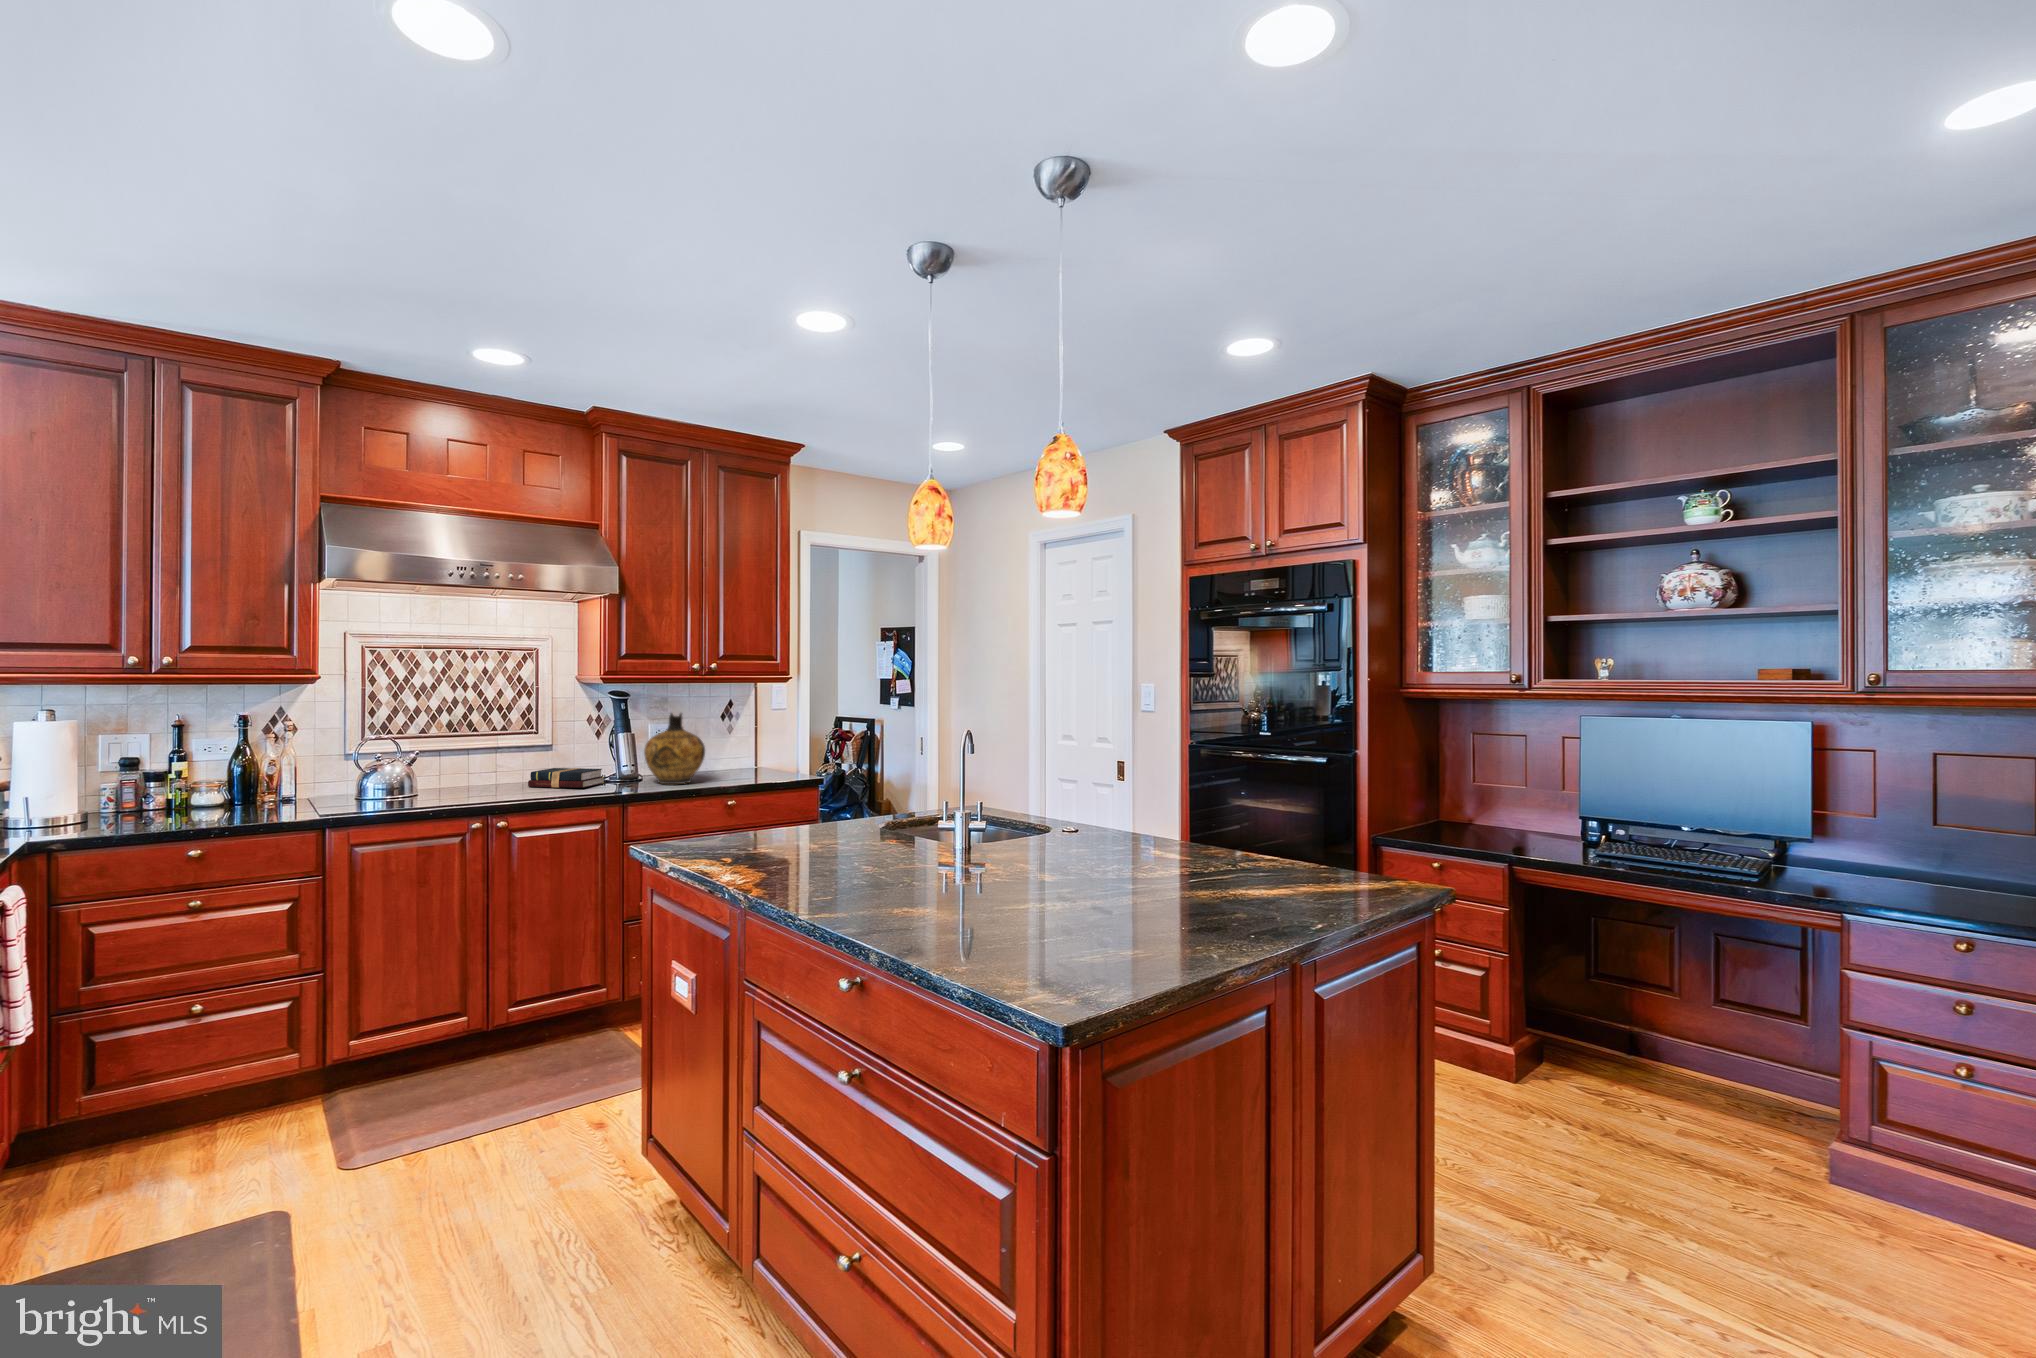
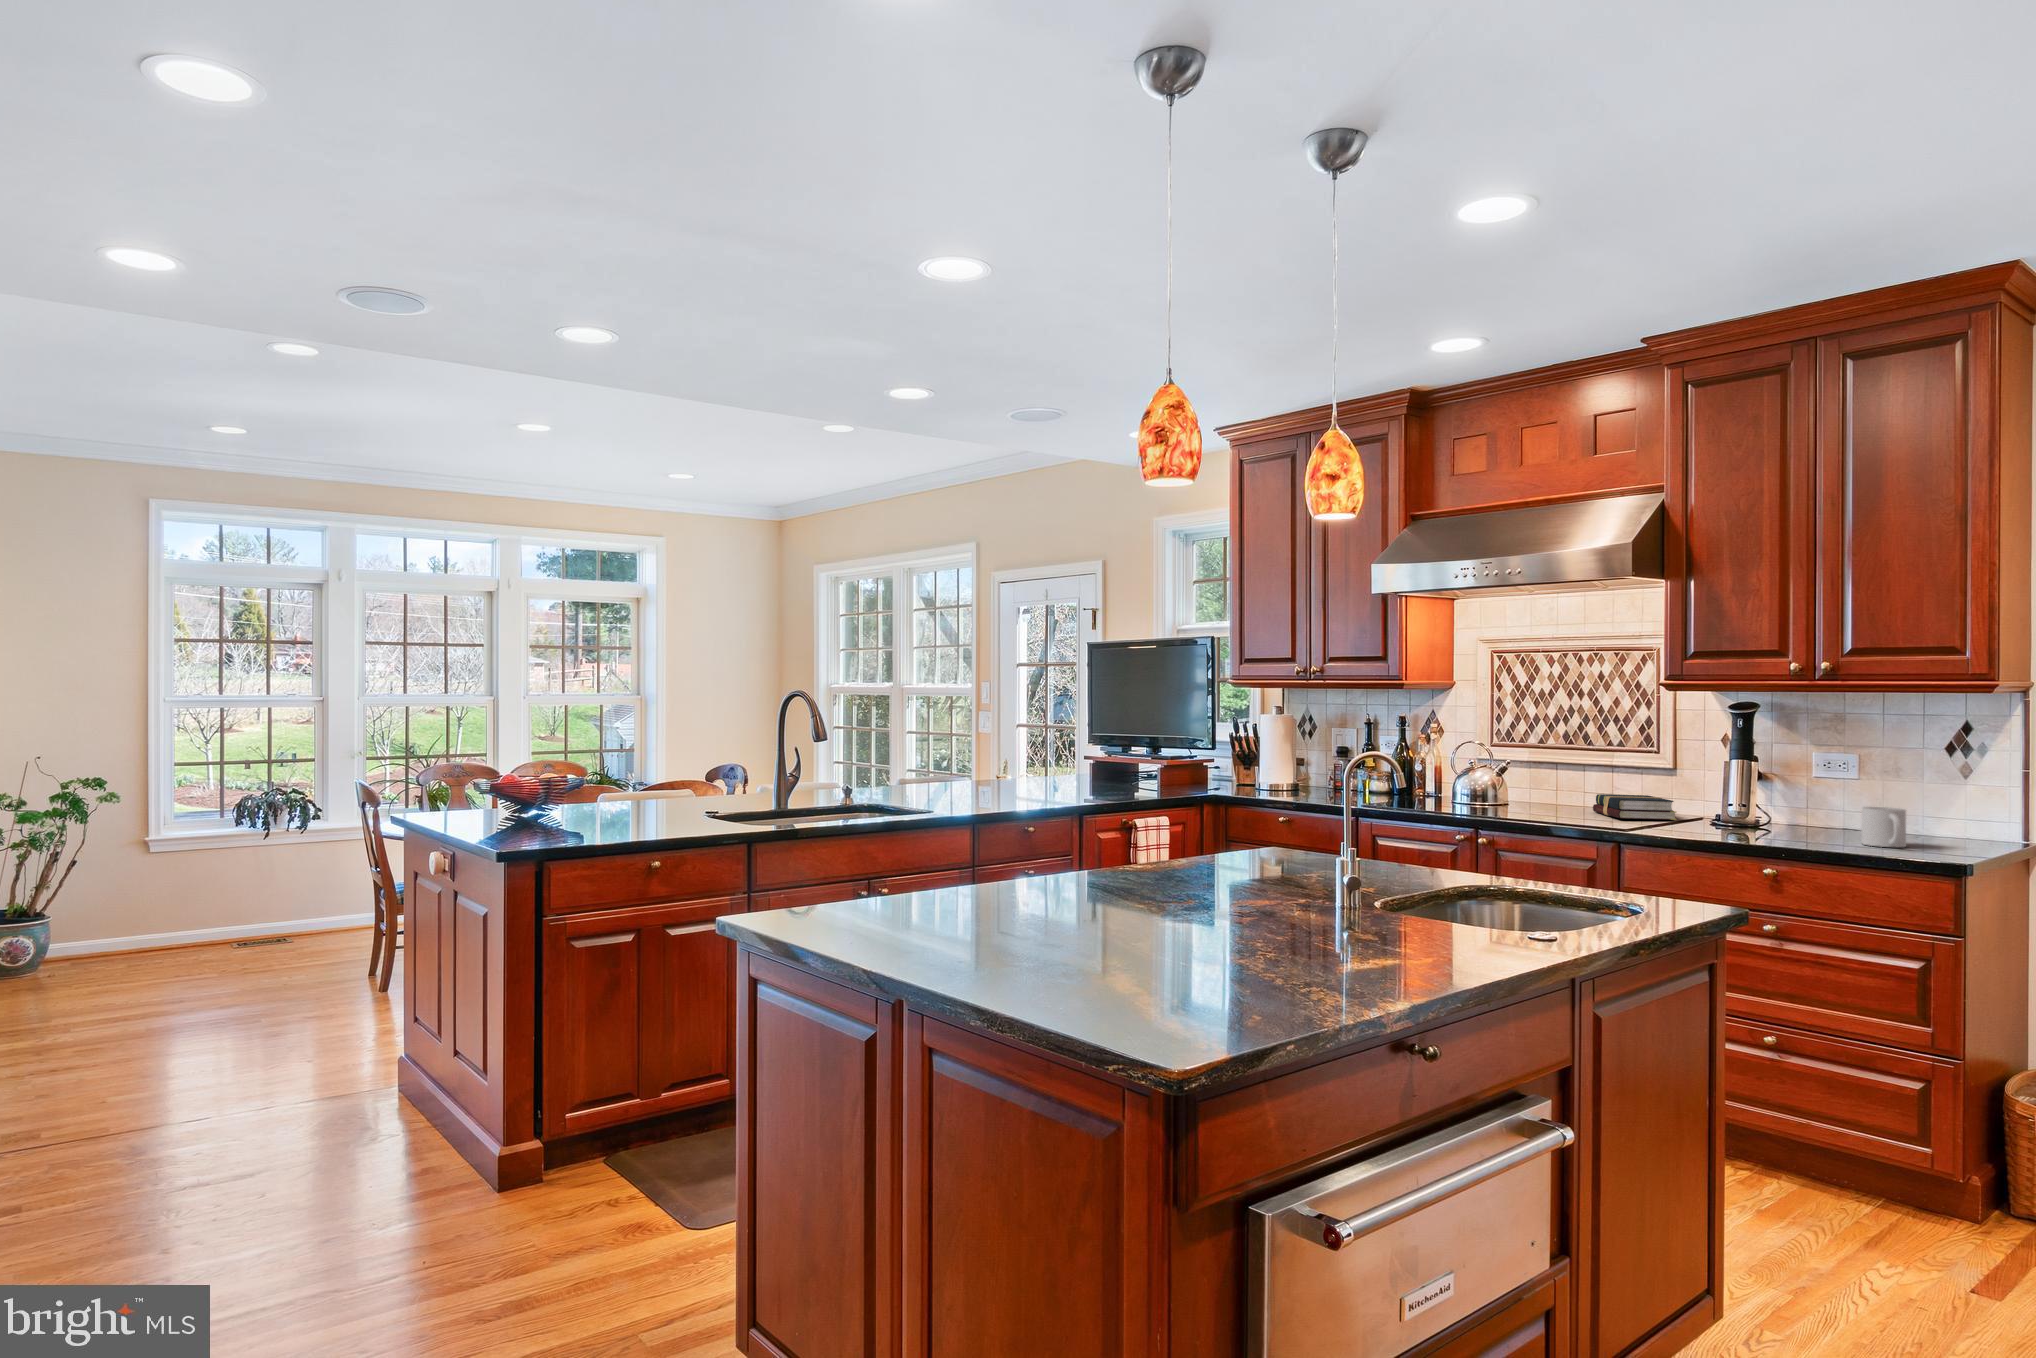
ceramic jug: present [644,713,705,784] -> none [1706,730,1802,834]
mug: none [735,755,766,780] -> present [1861,807,1906,847]

